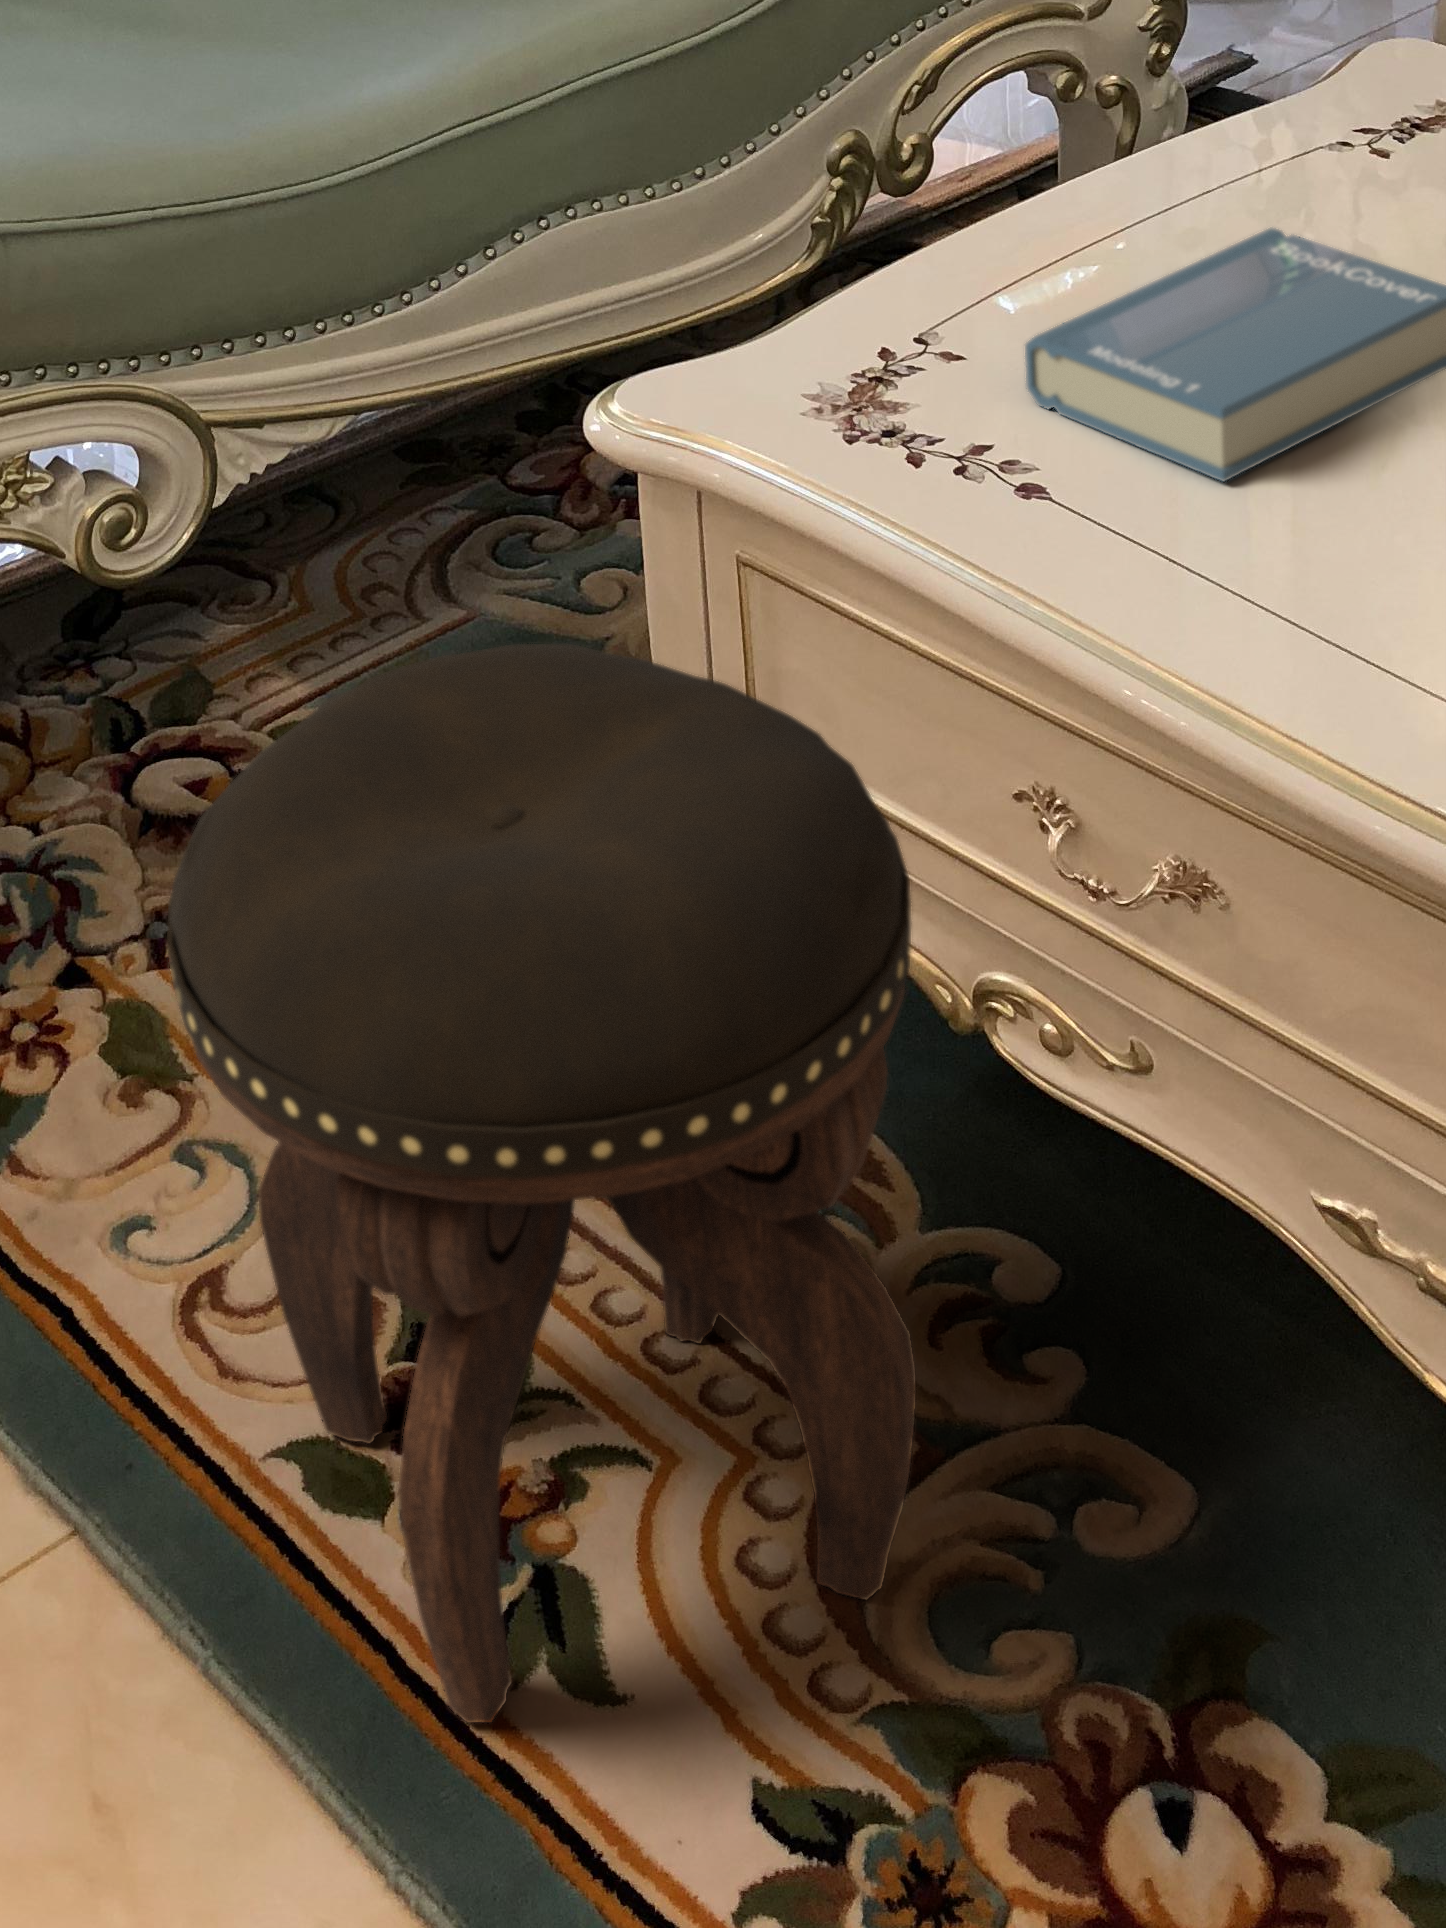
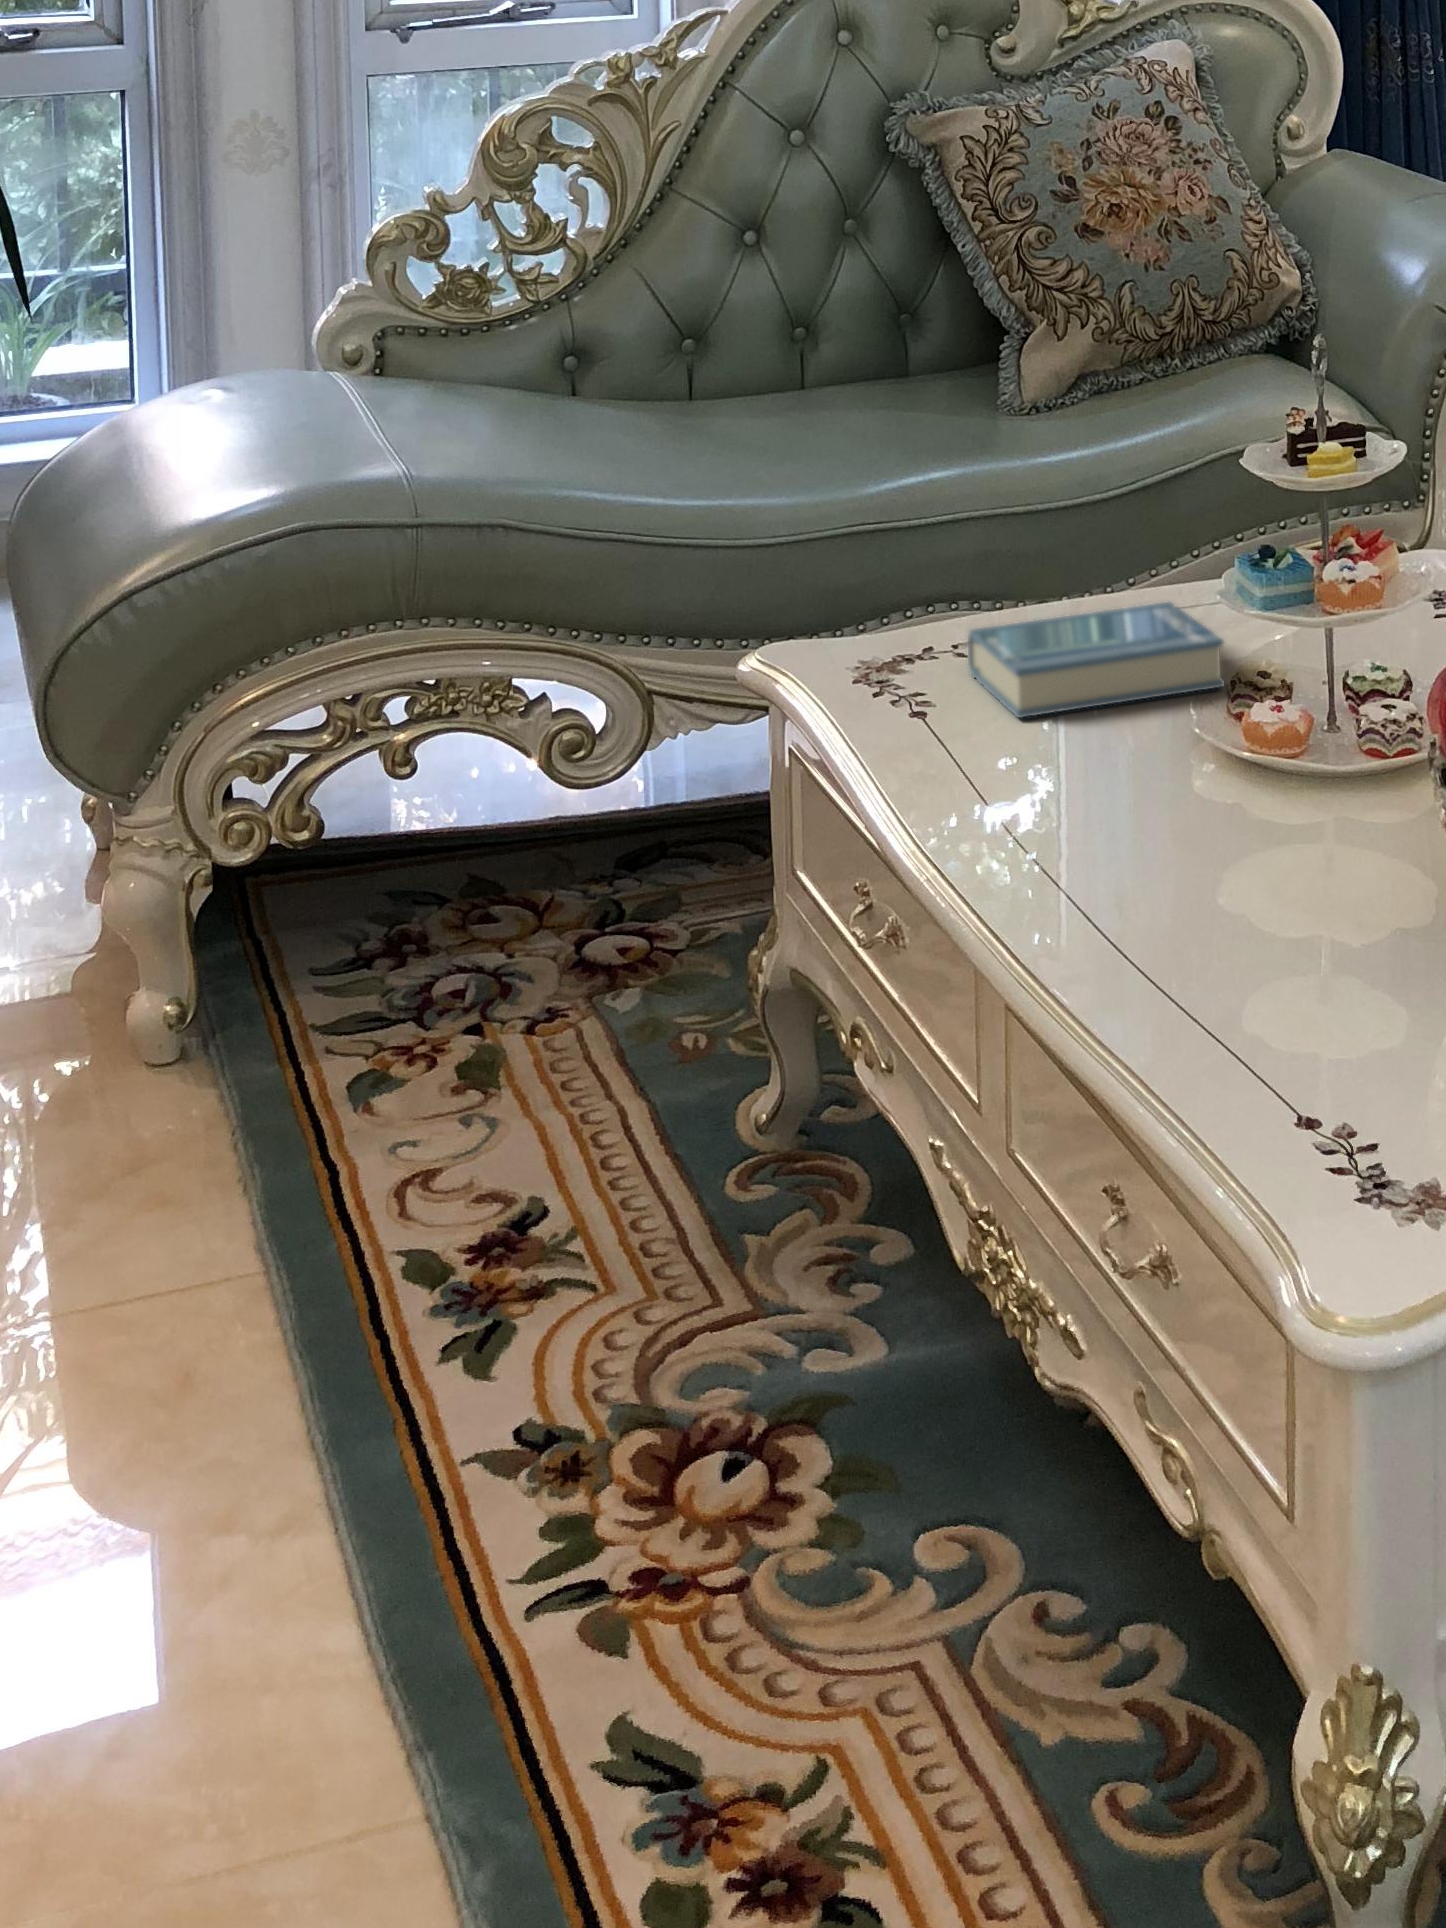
footstool: present [167,643,916,1723] -> none [295,747,736,1370]

